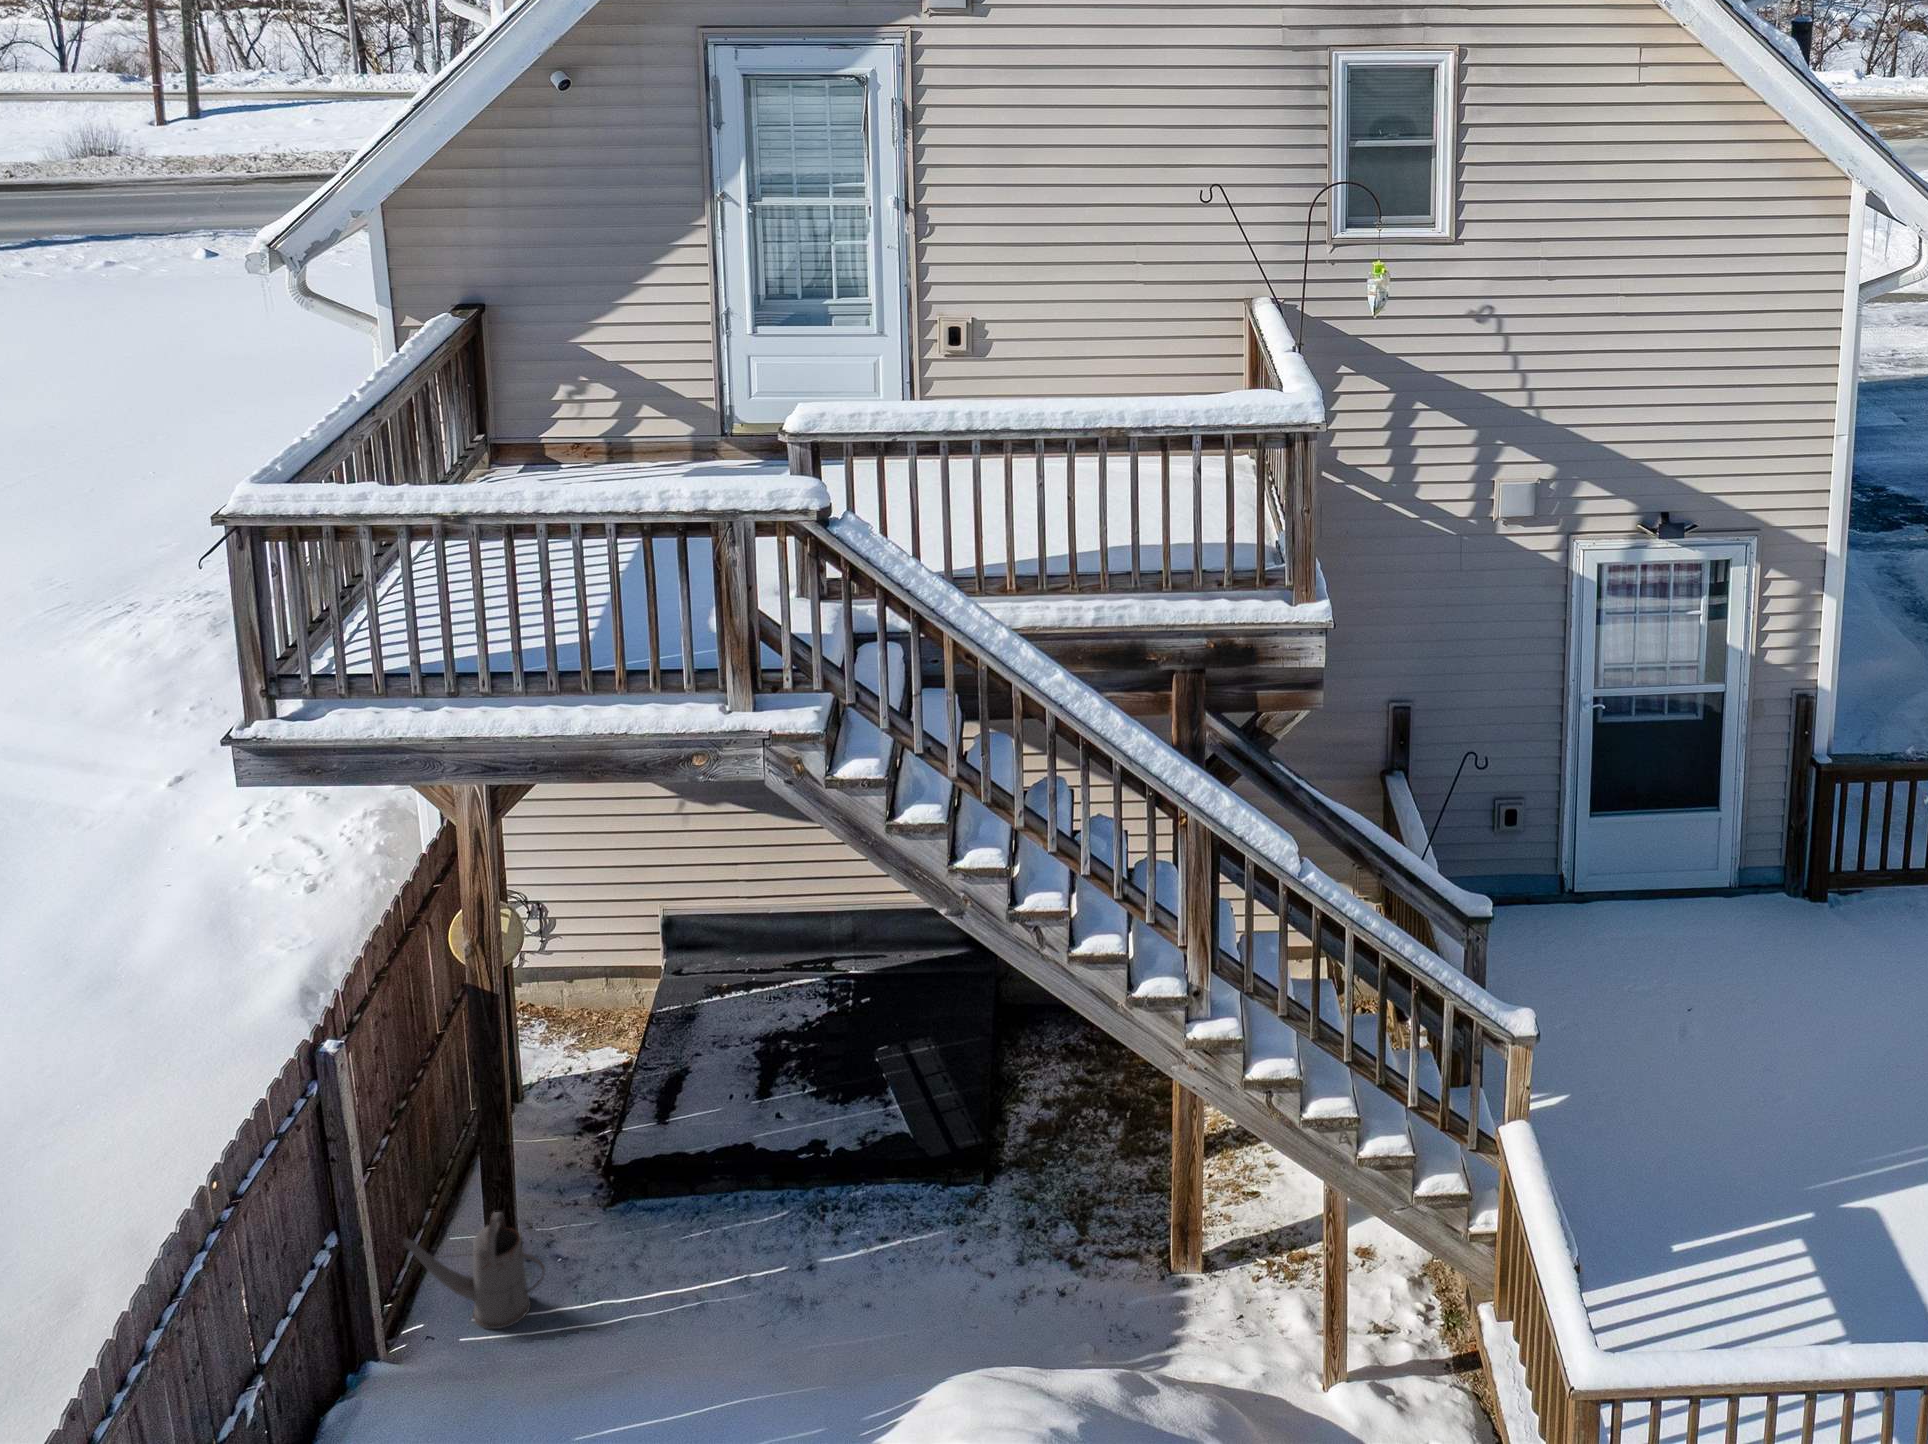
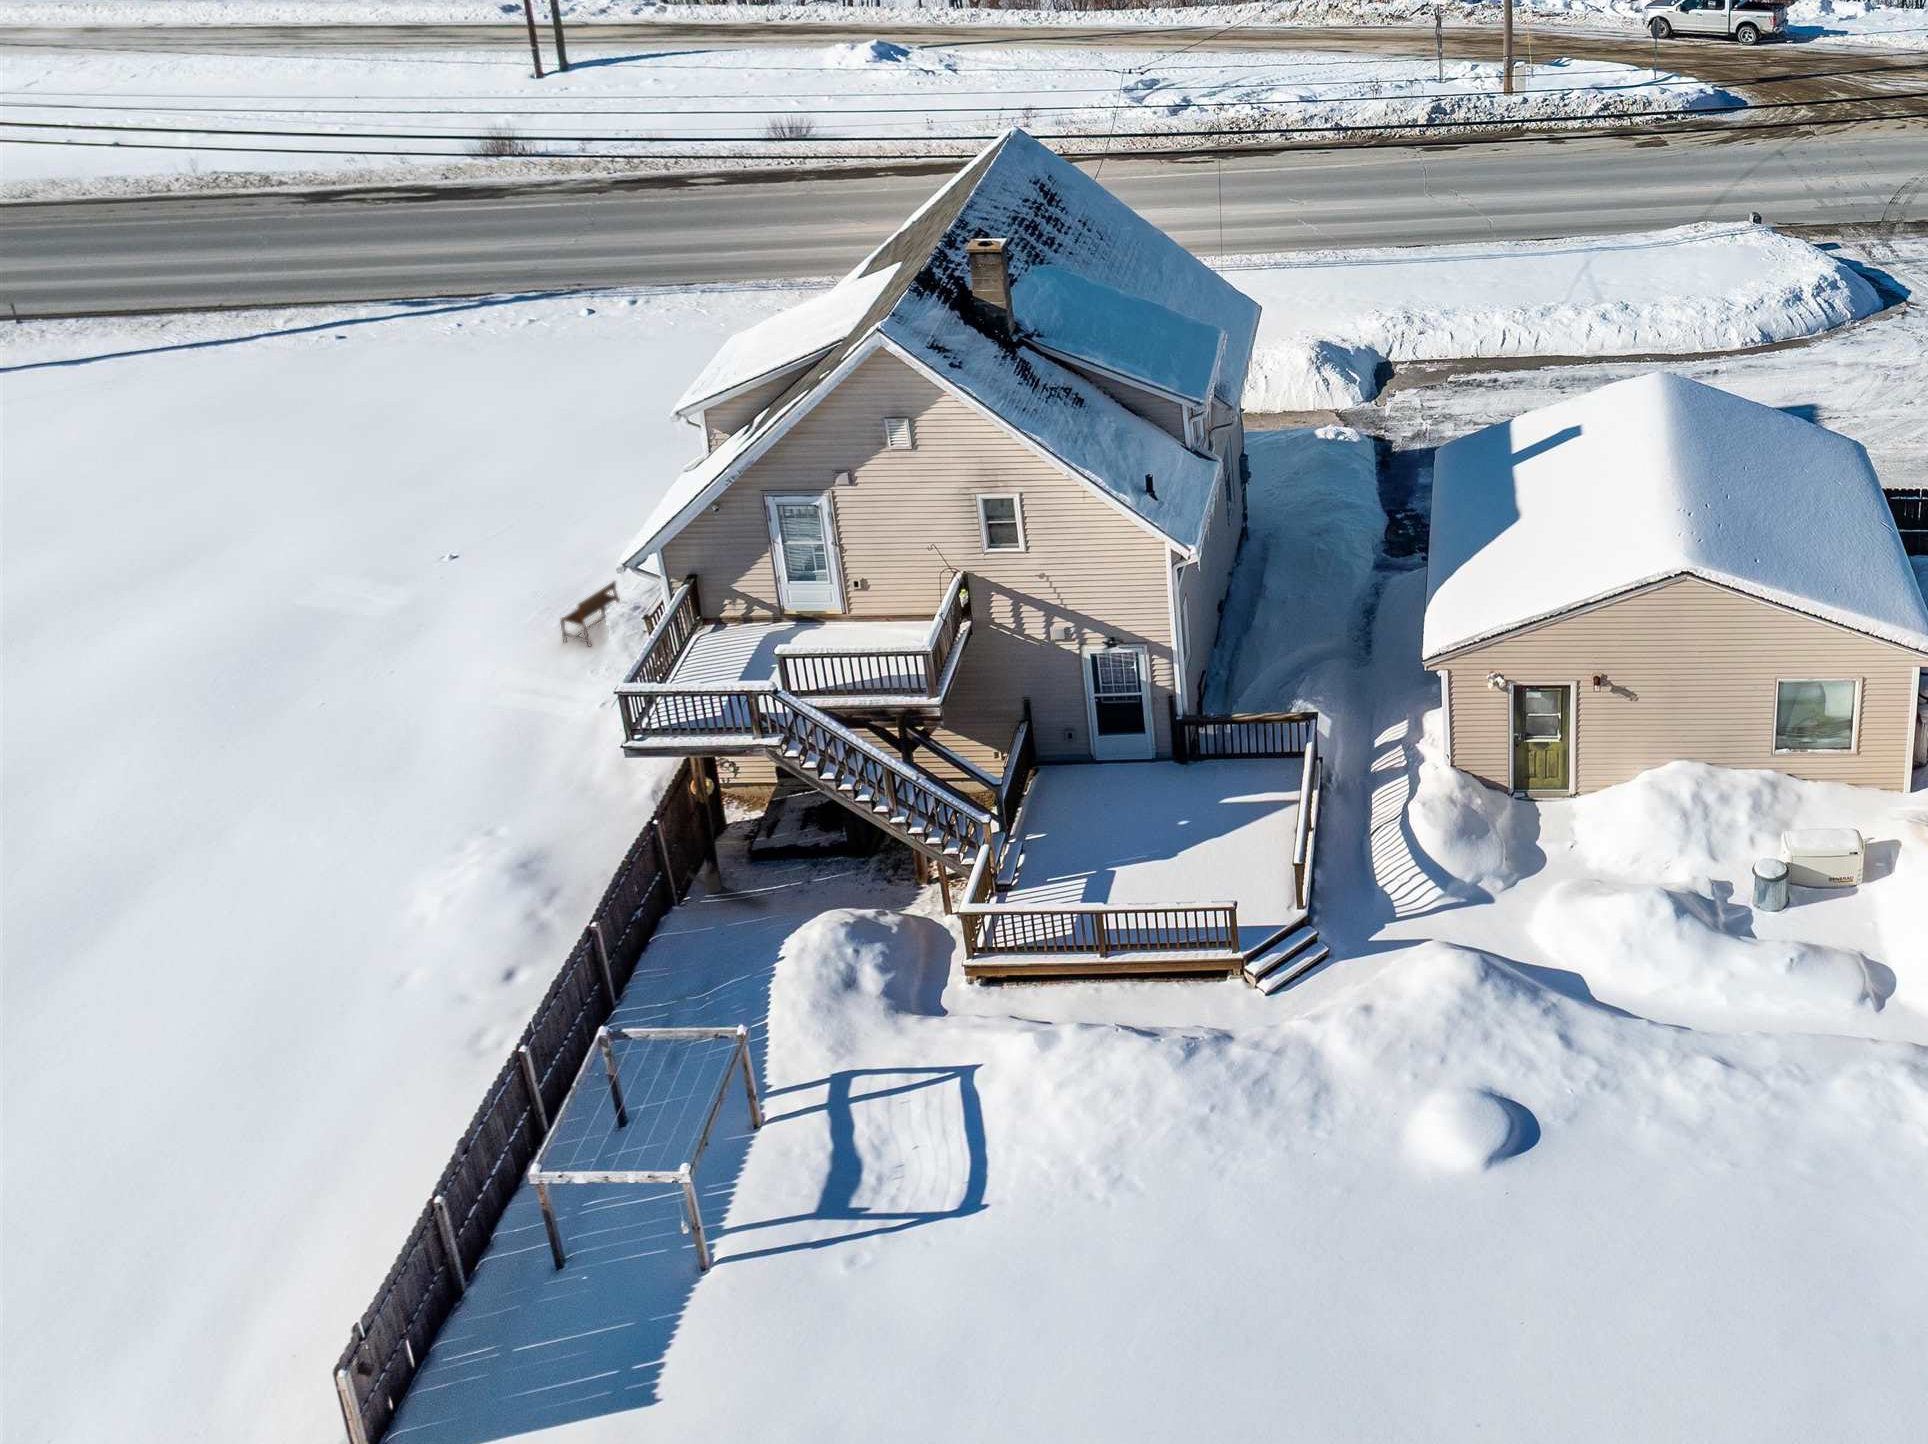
bench: none [85,515,246,668] -> present [561,581,620,646]

